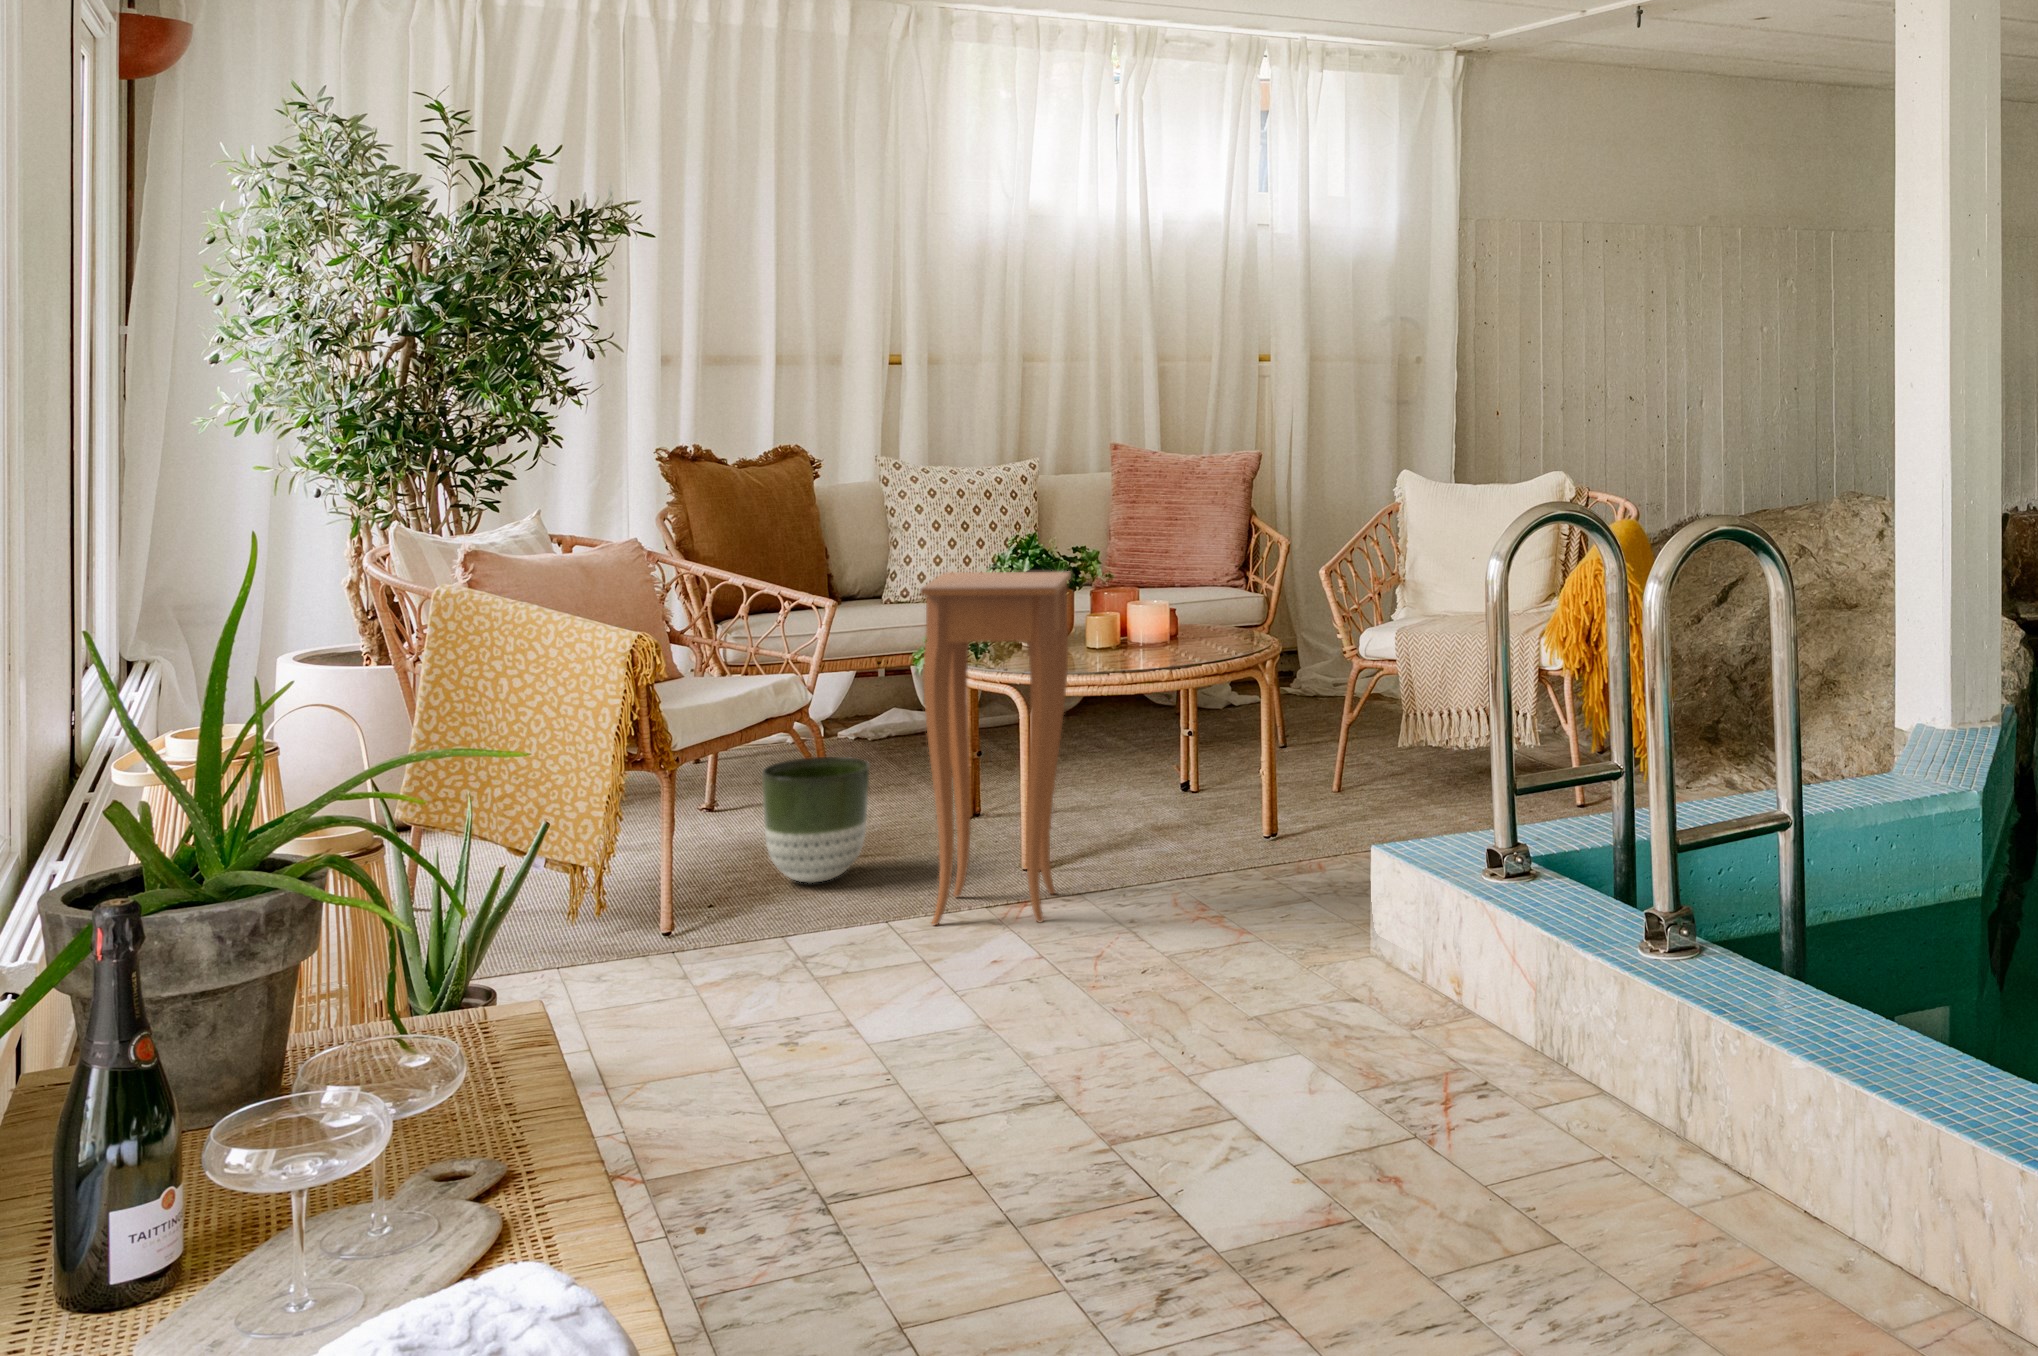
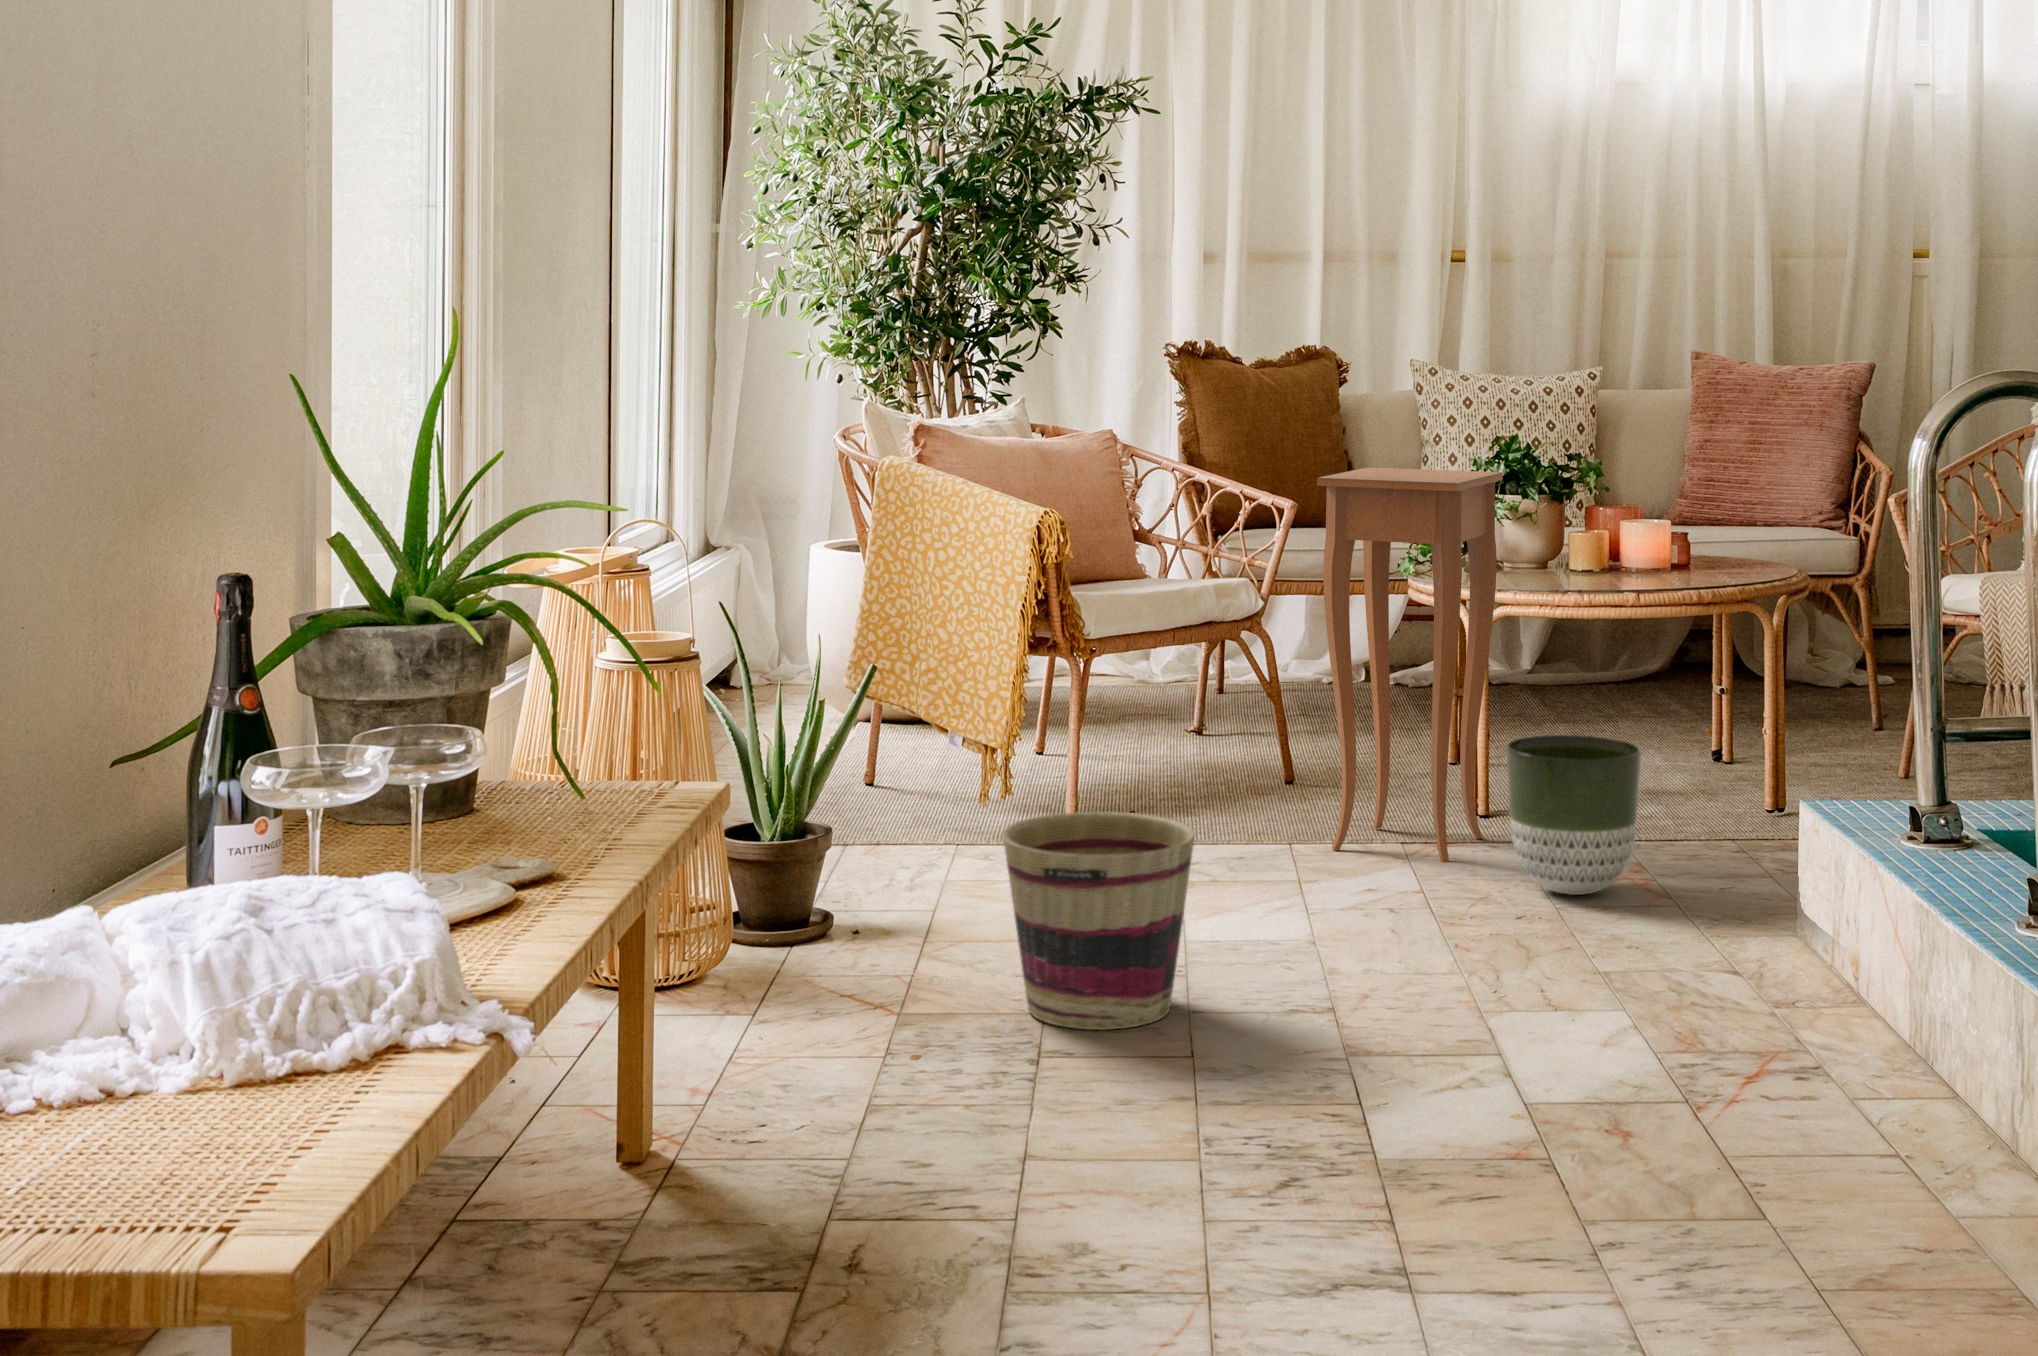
planter: present [762,757,869,883] -> present [1506,735,1641,895]
basket: none [736,941,934,1171] -> present [1003,812,1195,1030]

